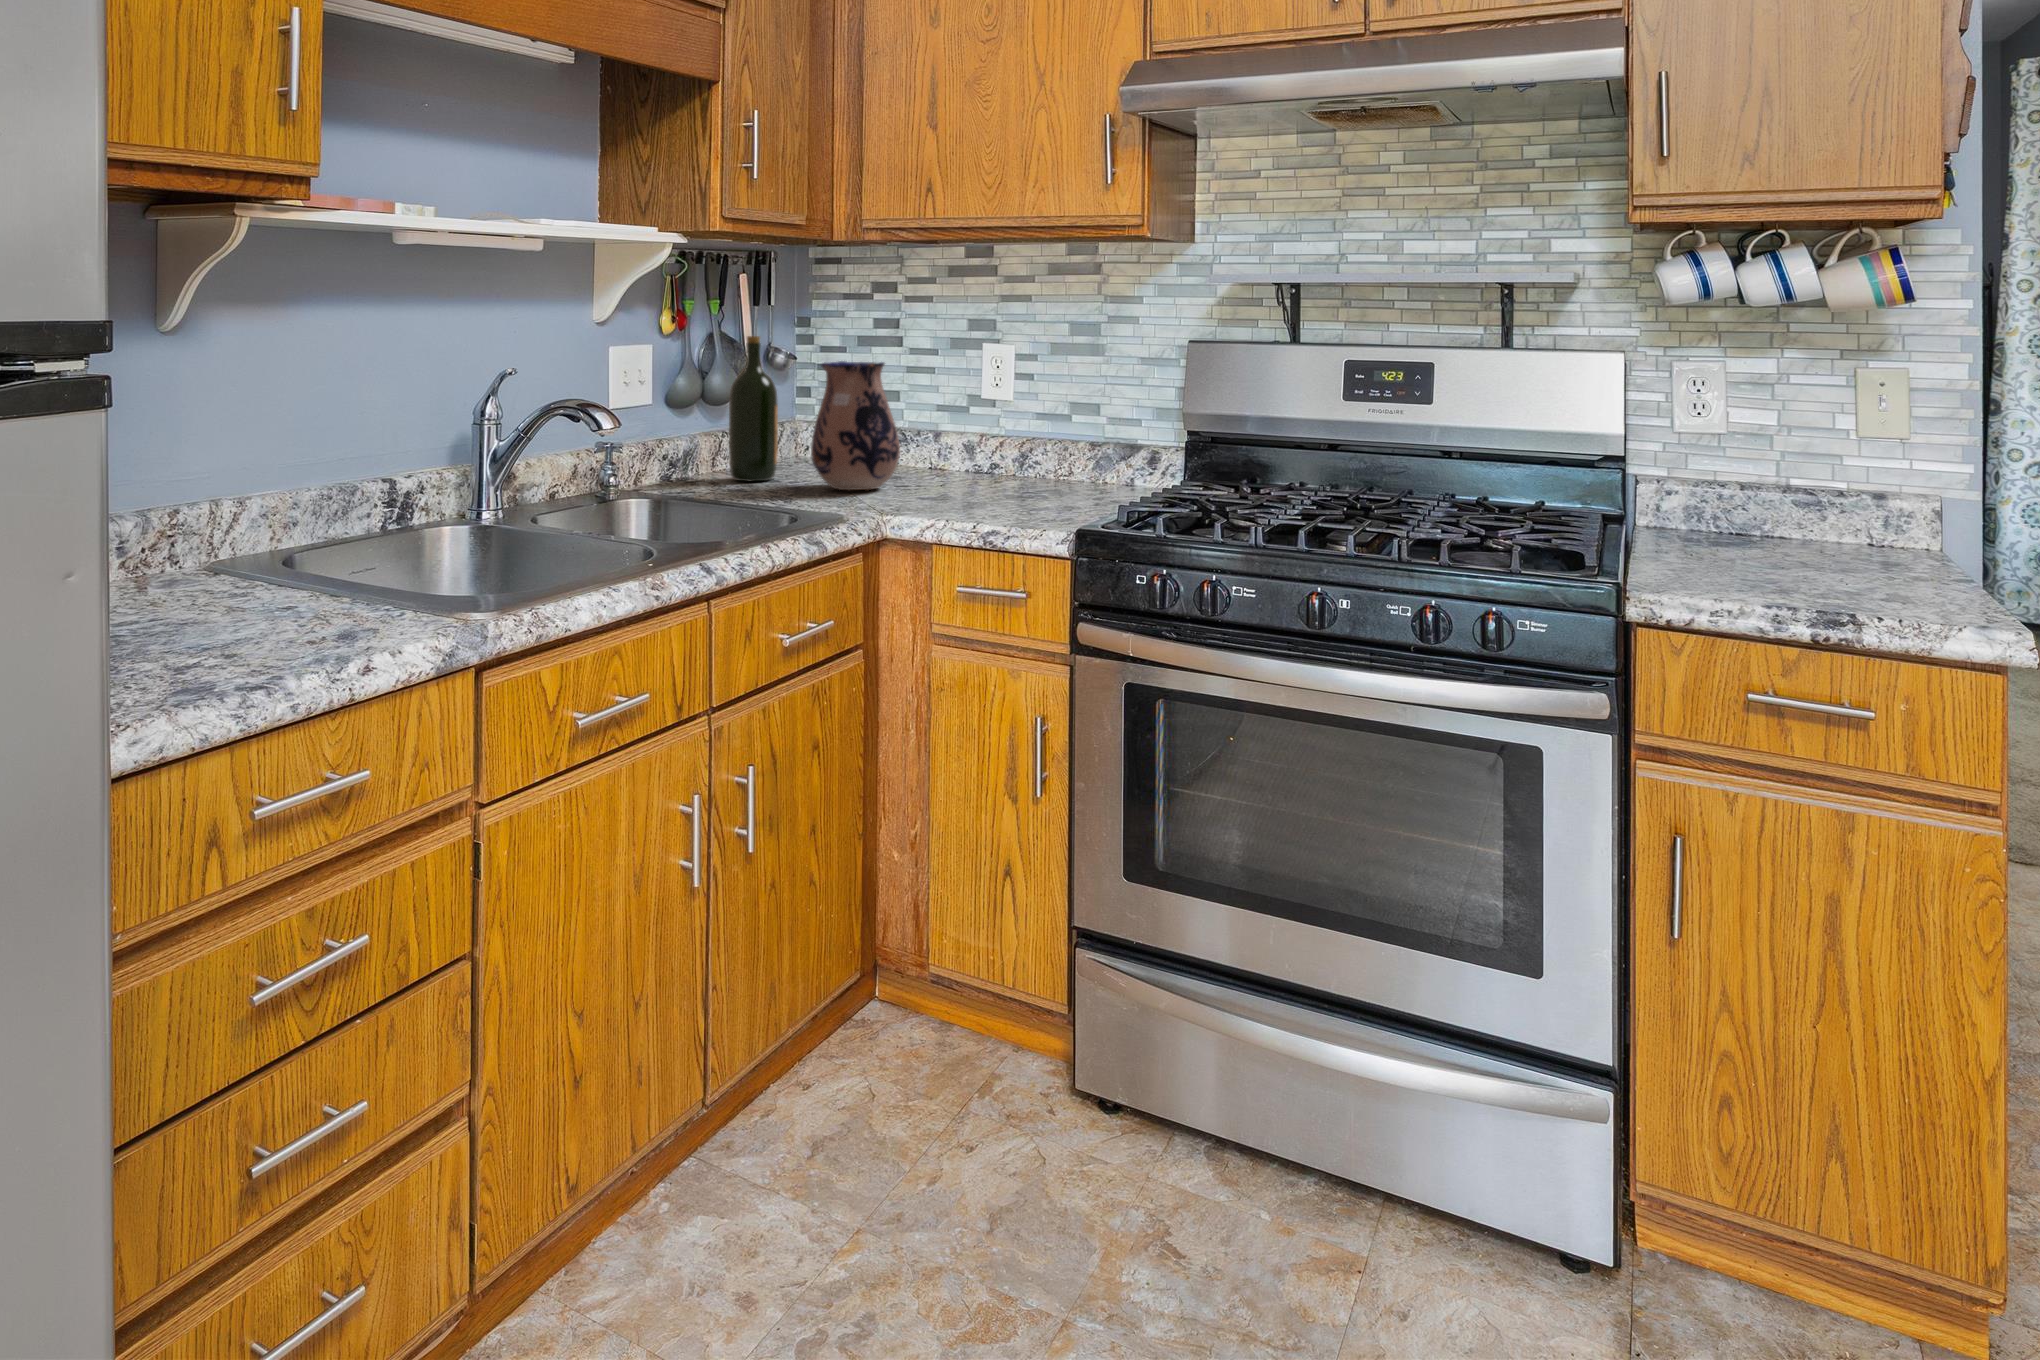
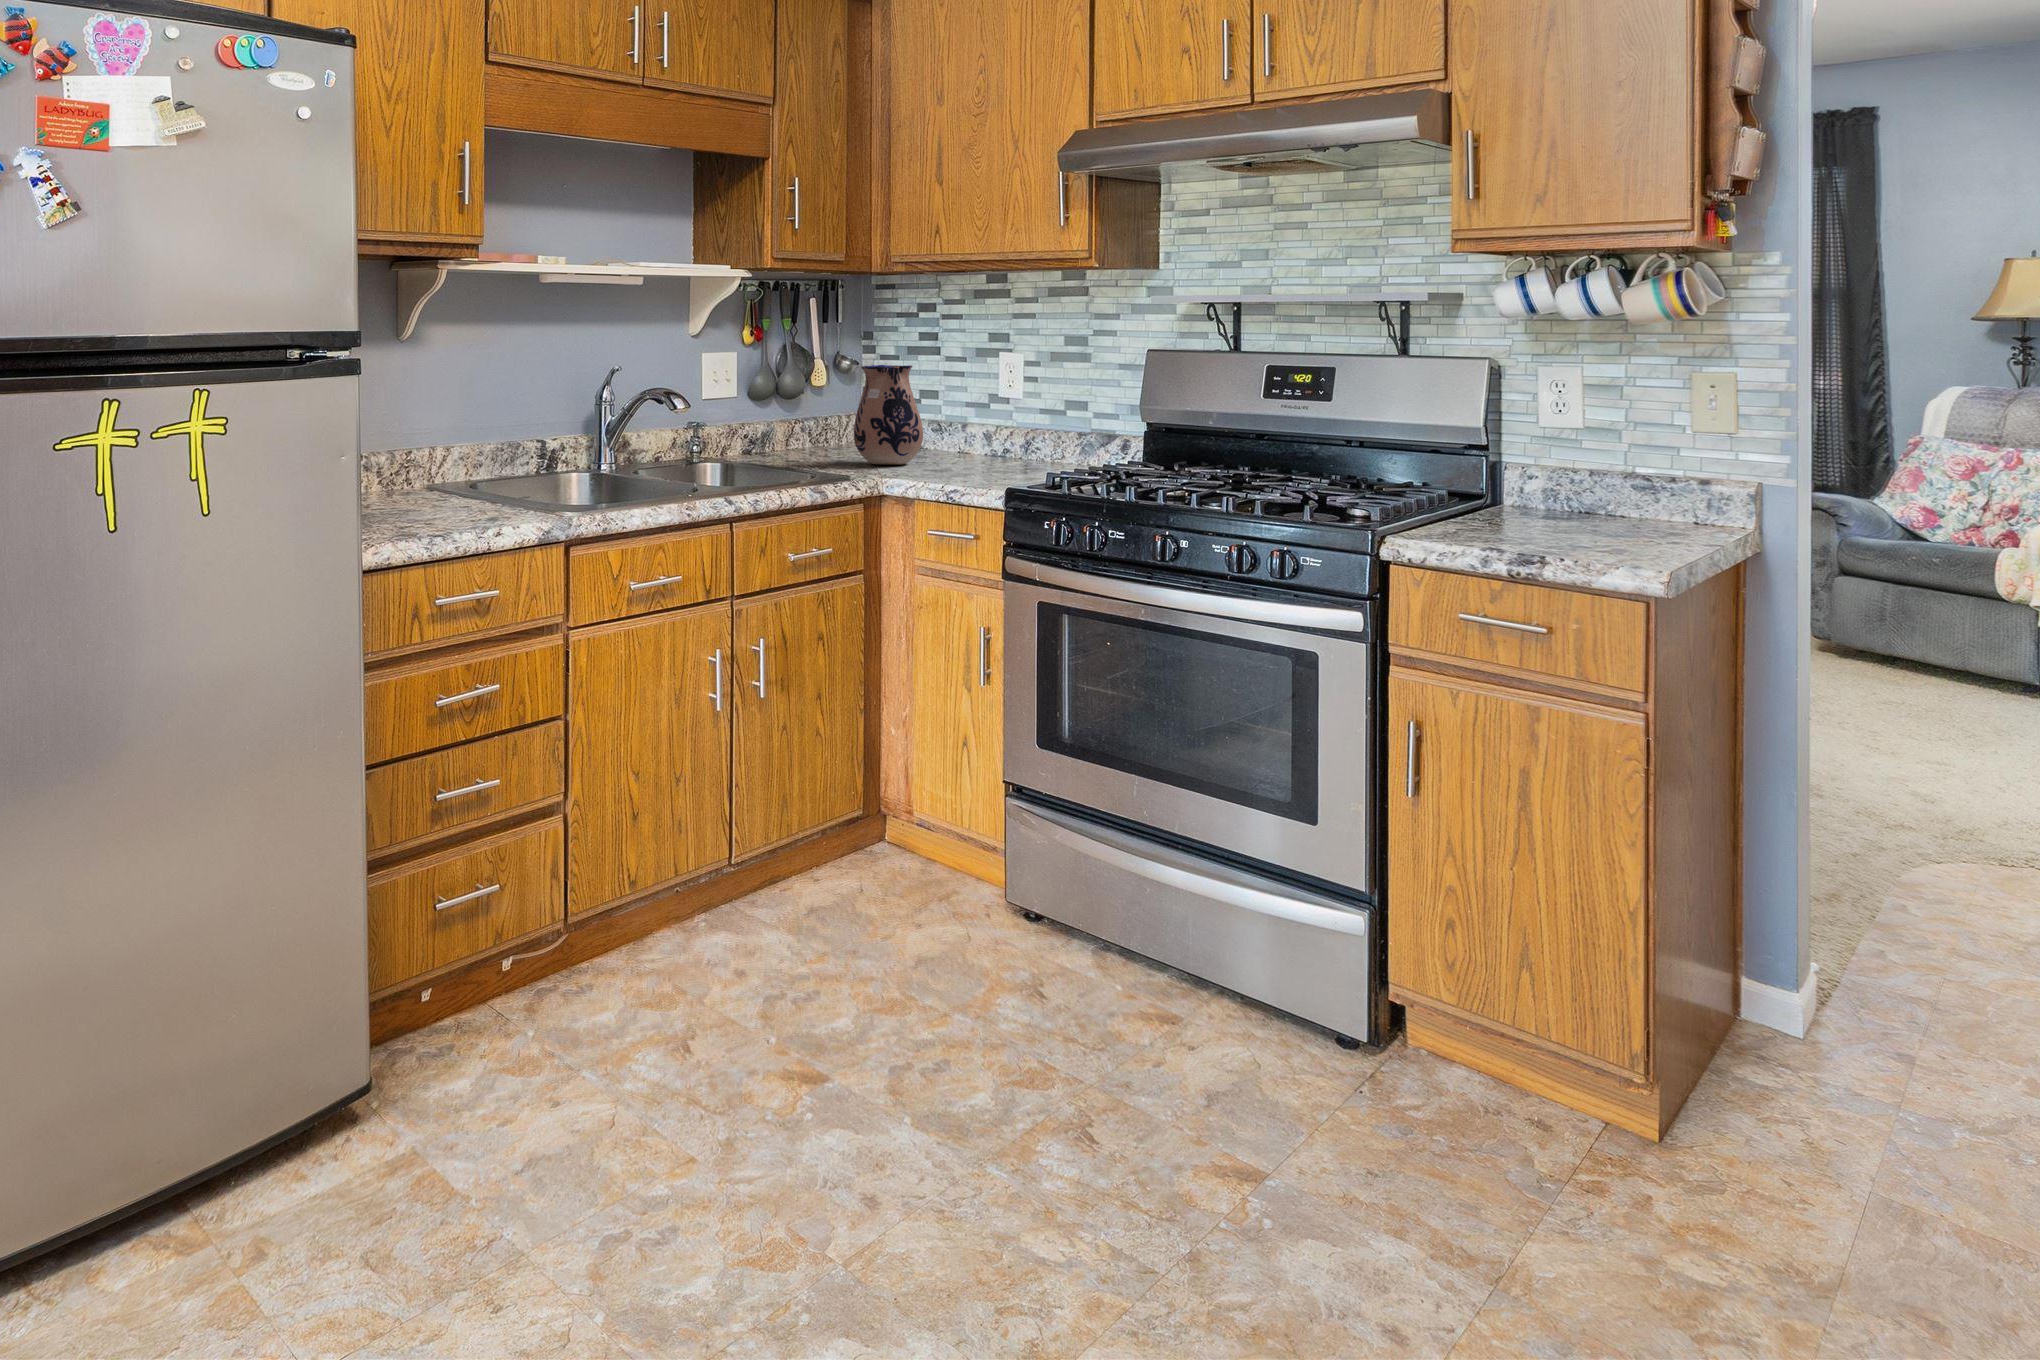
wine bottle: present [729,336,778,482] -> none [800,345,838,458]

